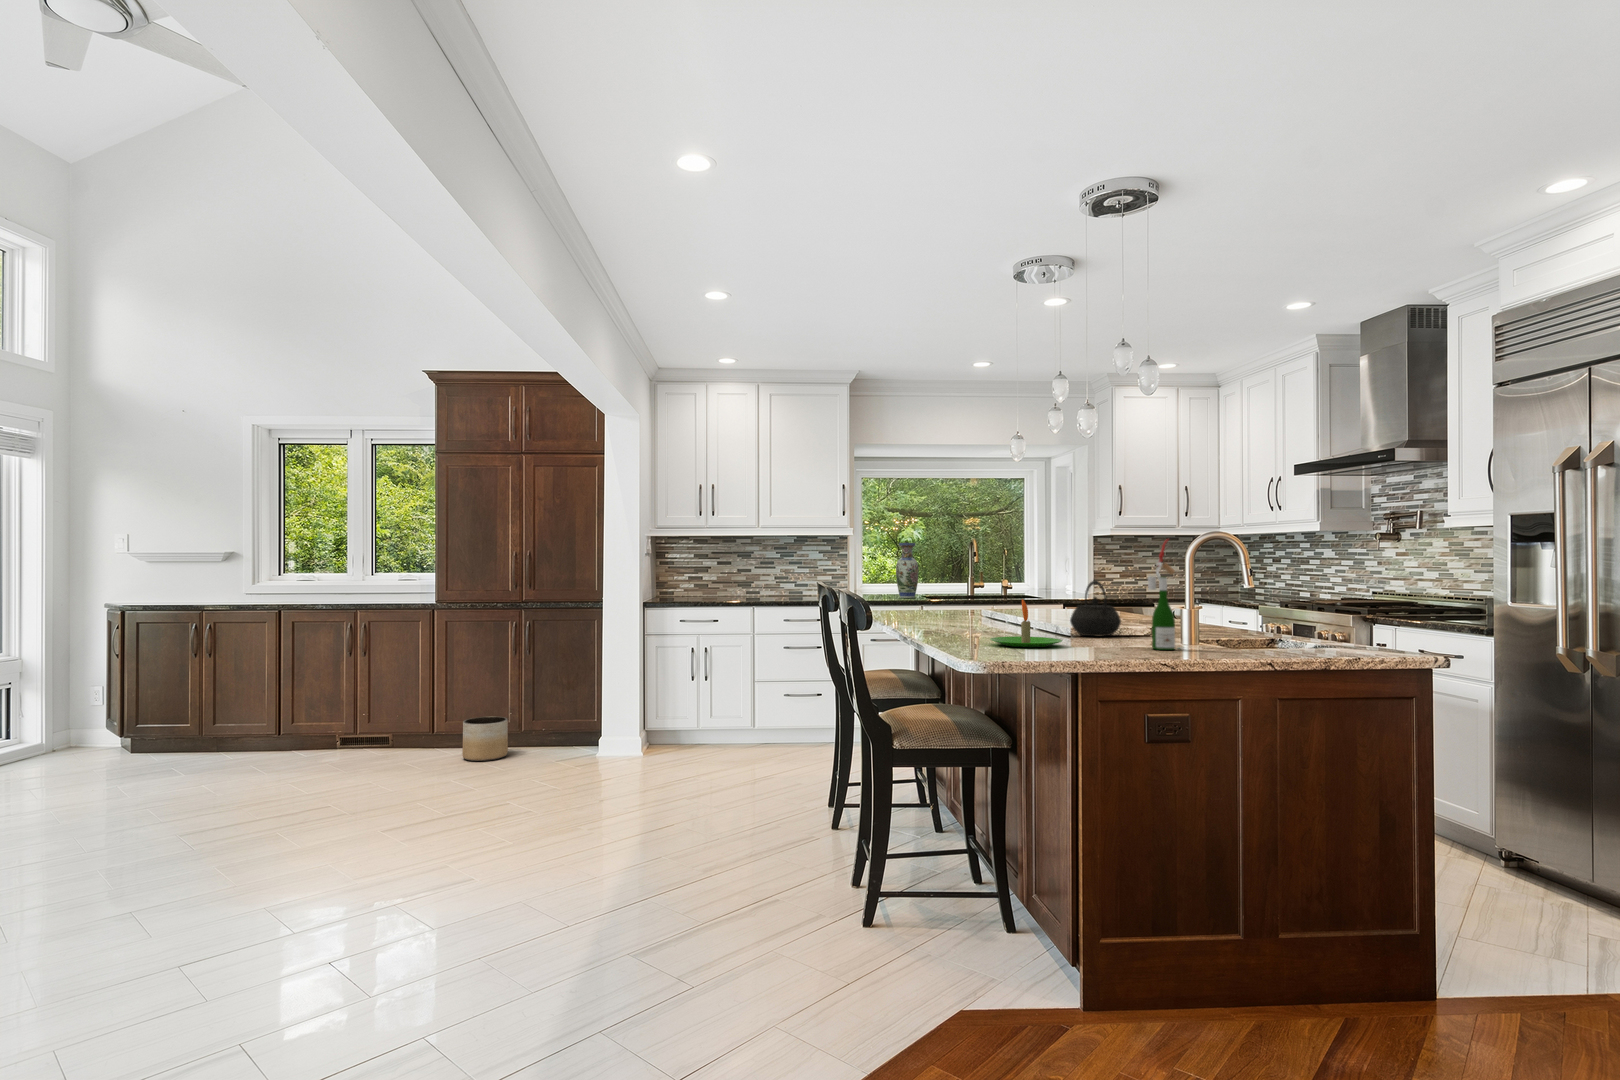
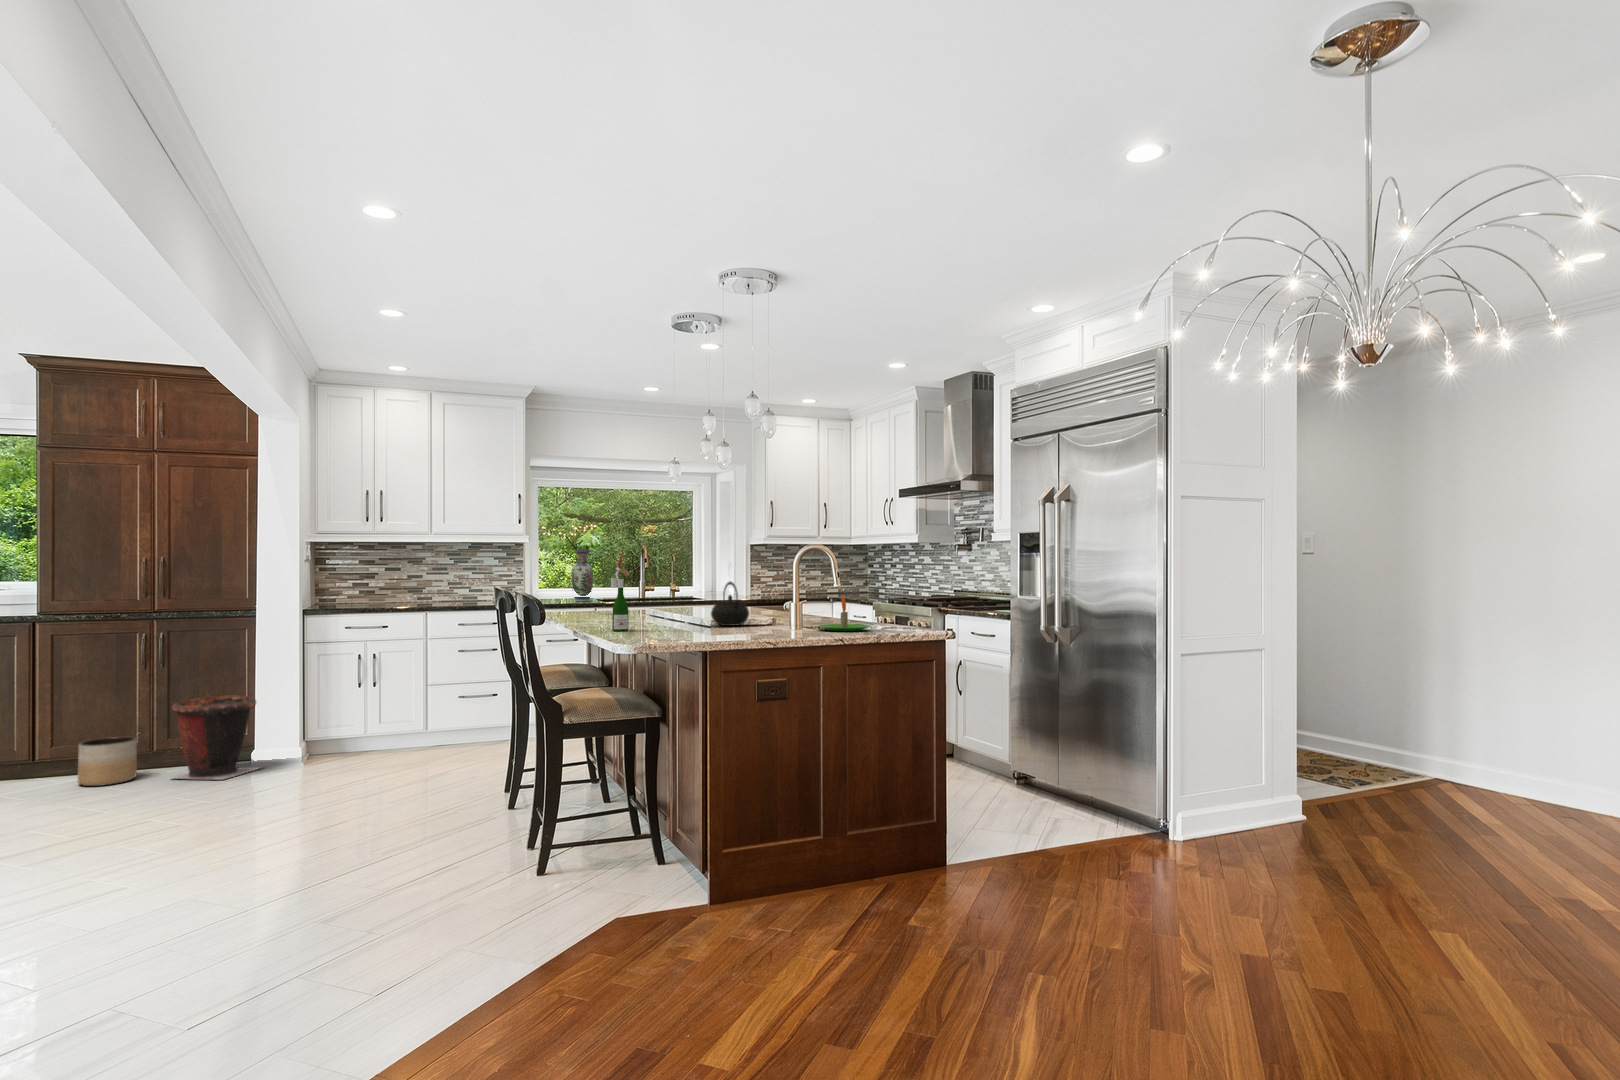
wine bottle: present [1148,539,1183,650] -> present [611,551,636,631]
candle: present [990,599,1062,647] -> present [818,596,871,631]
waste bin: none [532,683,612,764] -> present [172,695,261,780]

